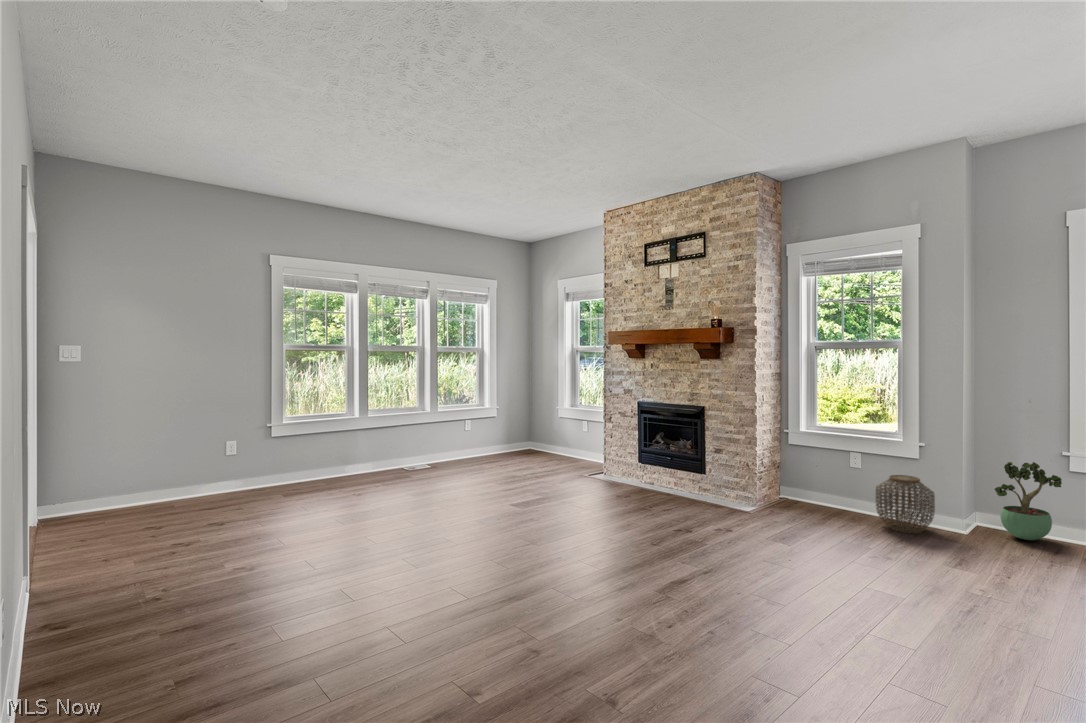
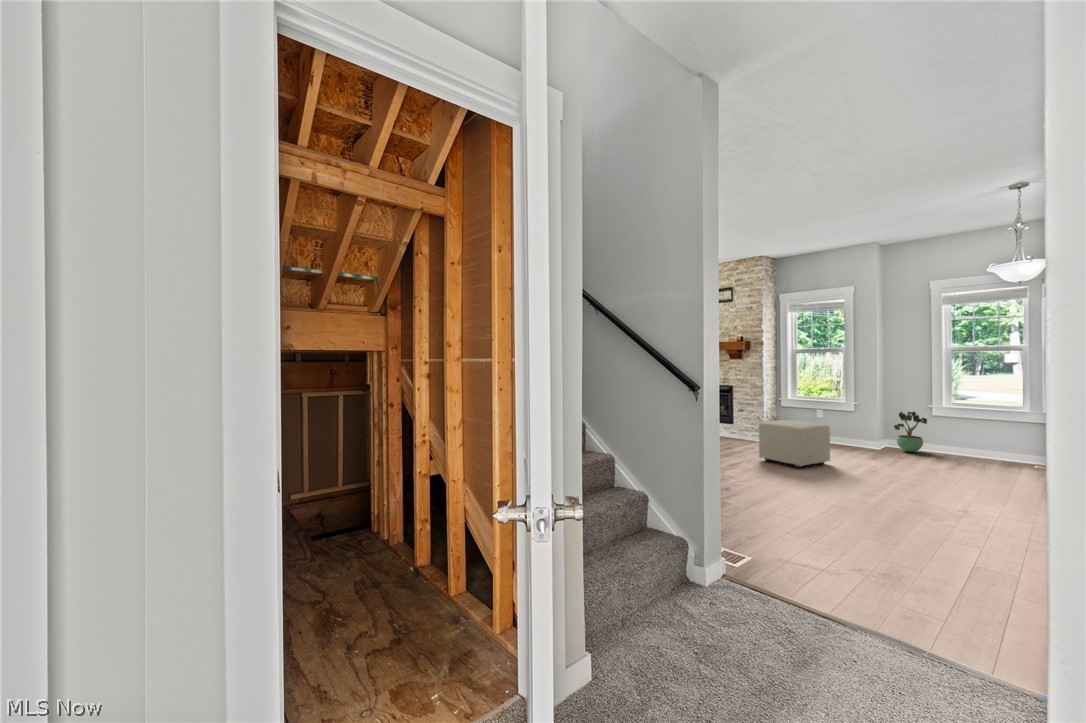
woven basket: present [876,475,935,533] -> none [830,420,862,450]
ottoman: none [732,484,874,596] -> present [759,420,830,468]

